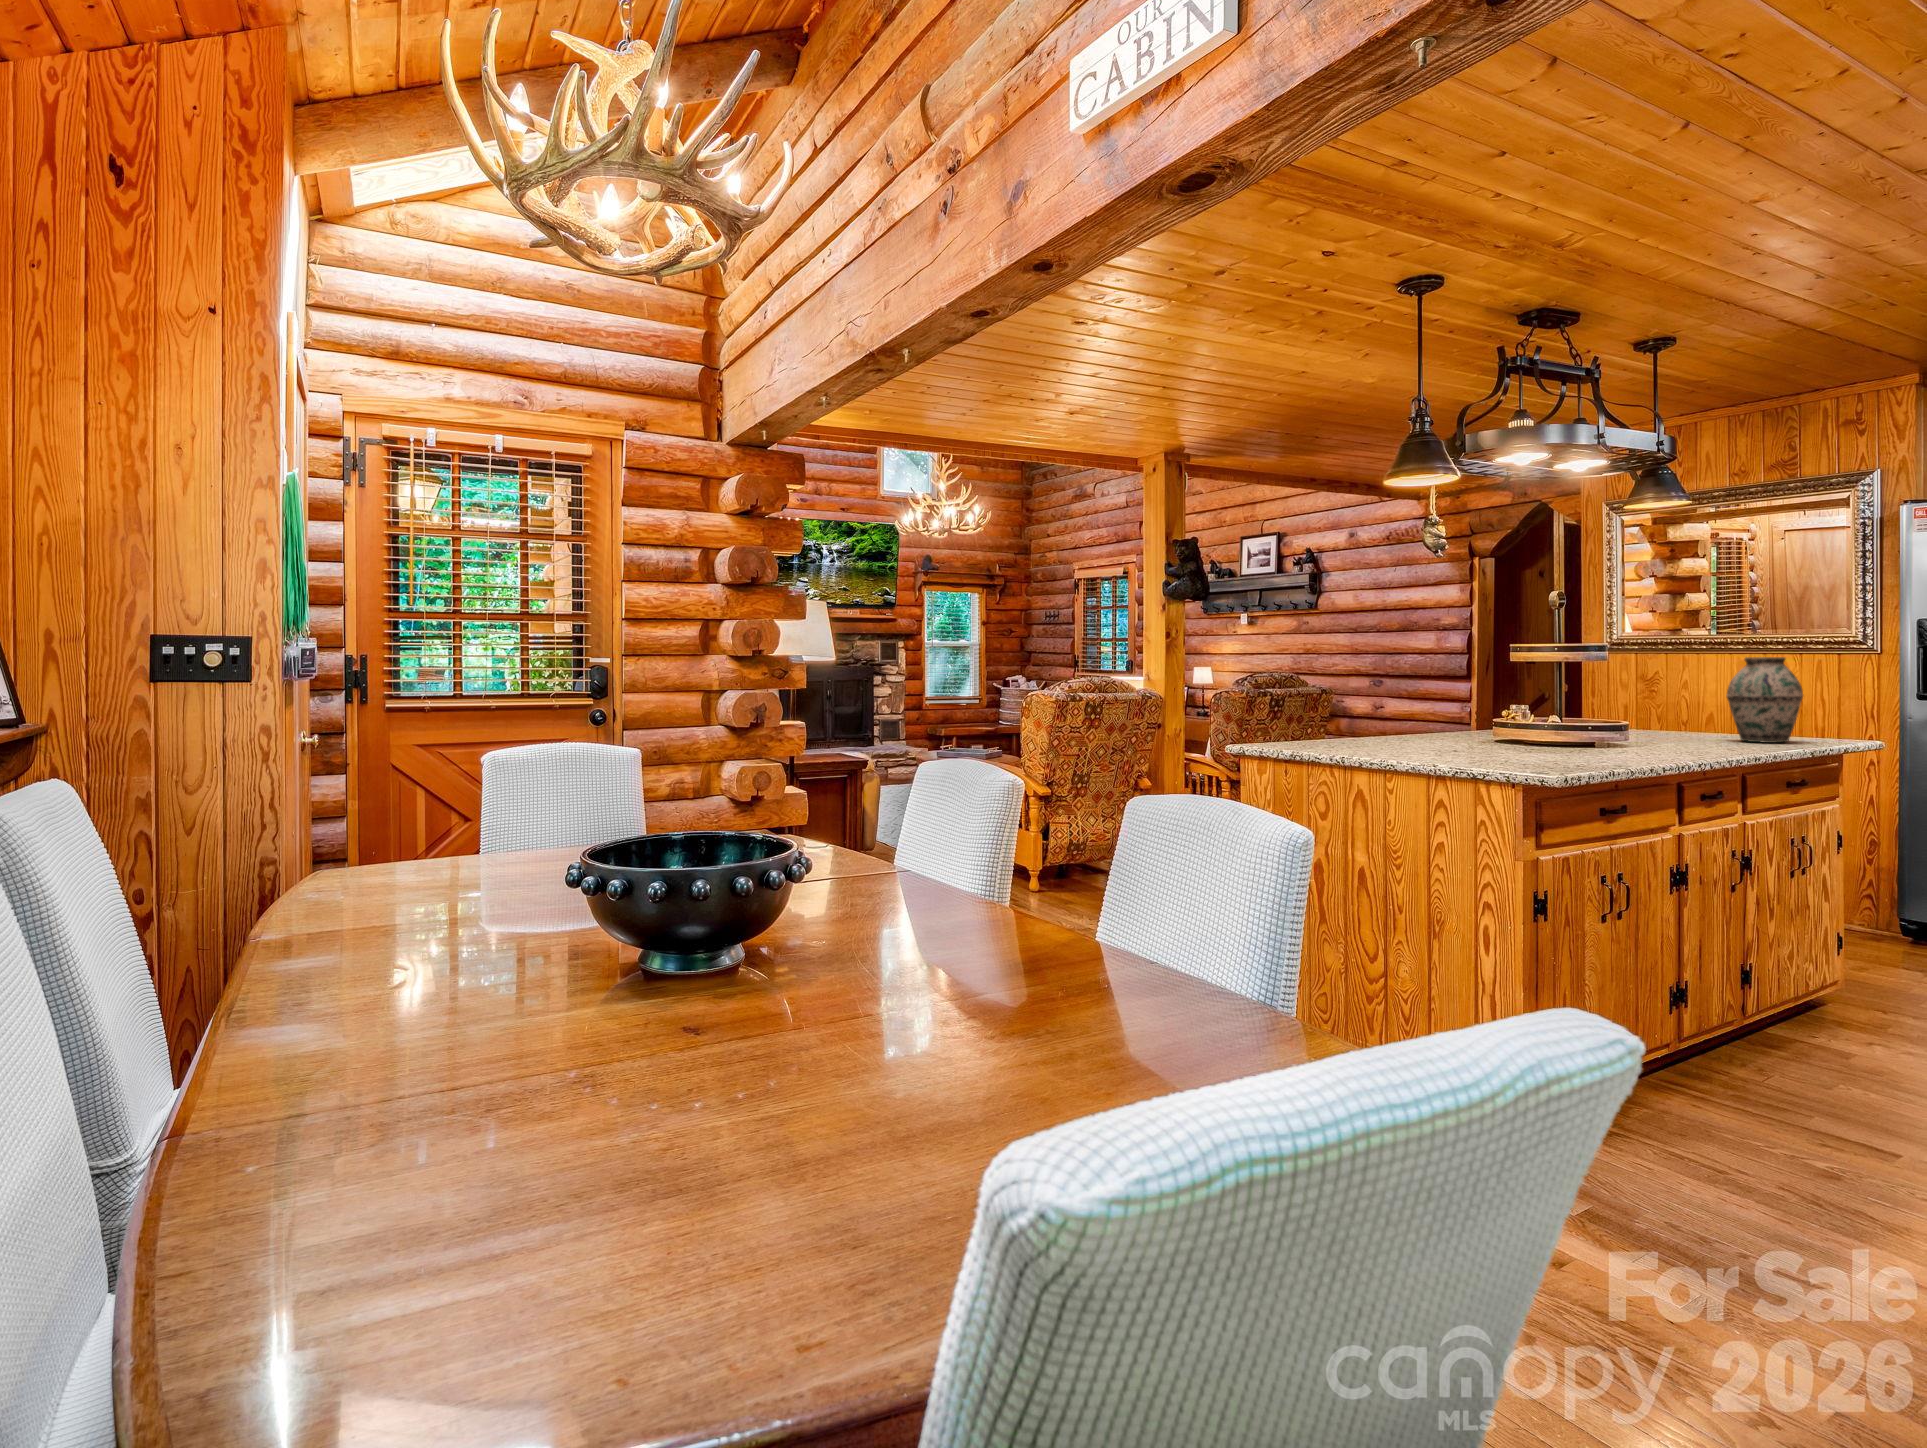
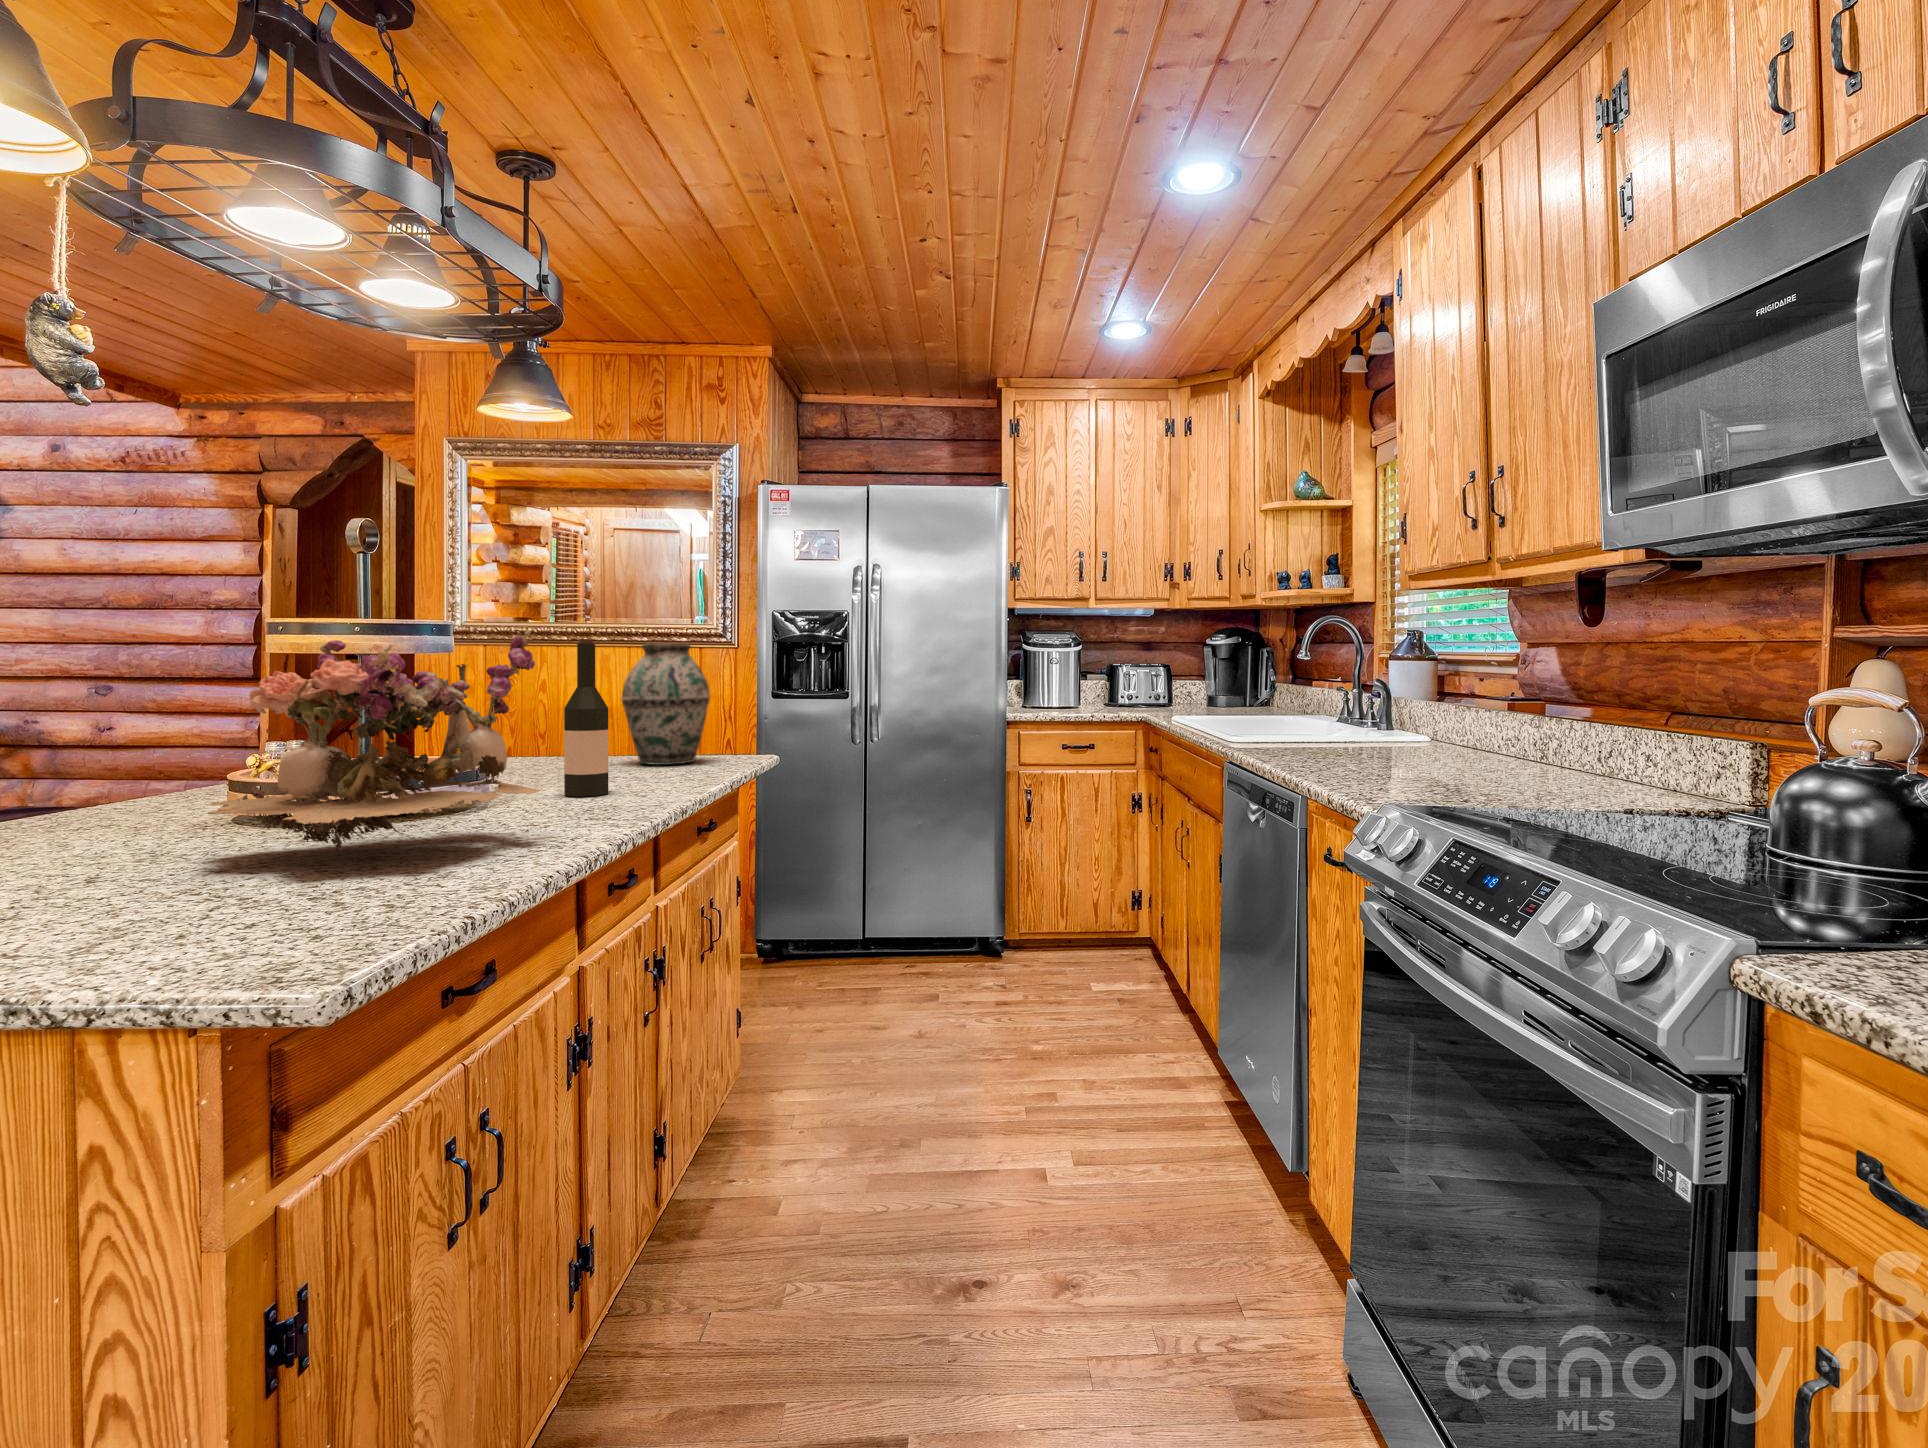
flower arrangement: none [1498,658,1647,758] -> present [208,630,540,851]
wine bottle: none [1672,659,1702,752] -> present [564,639,608,797]

